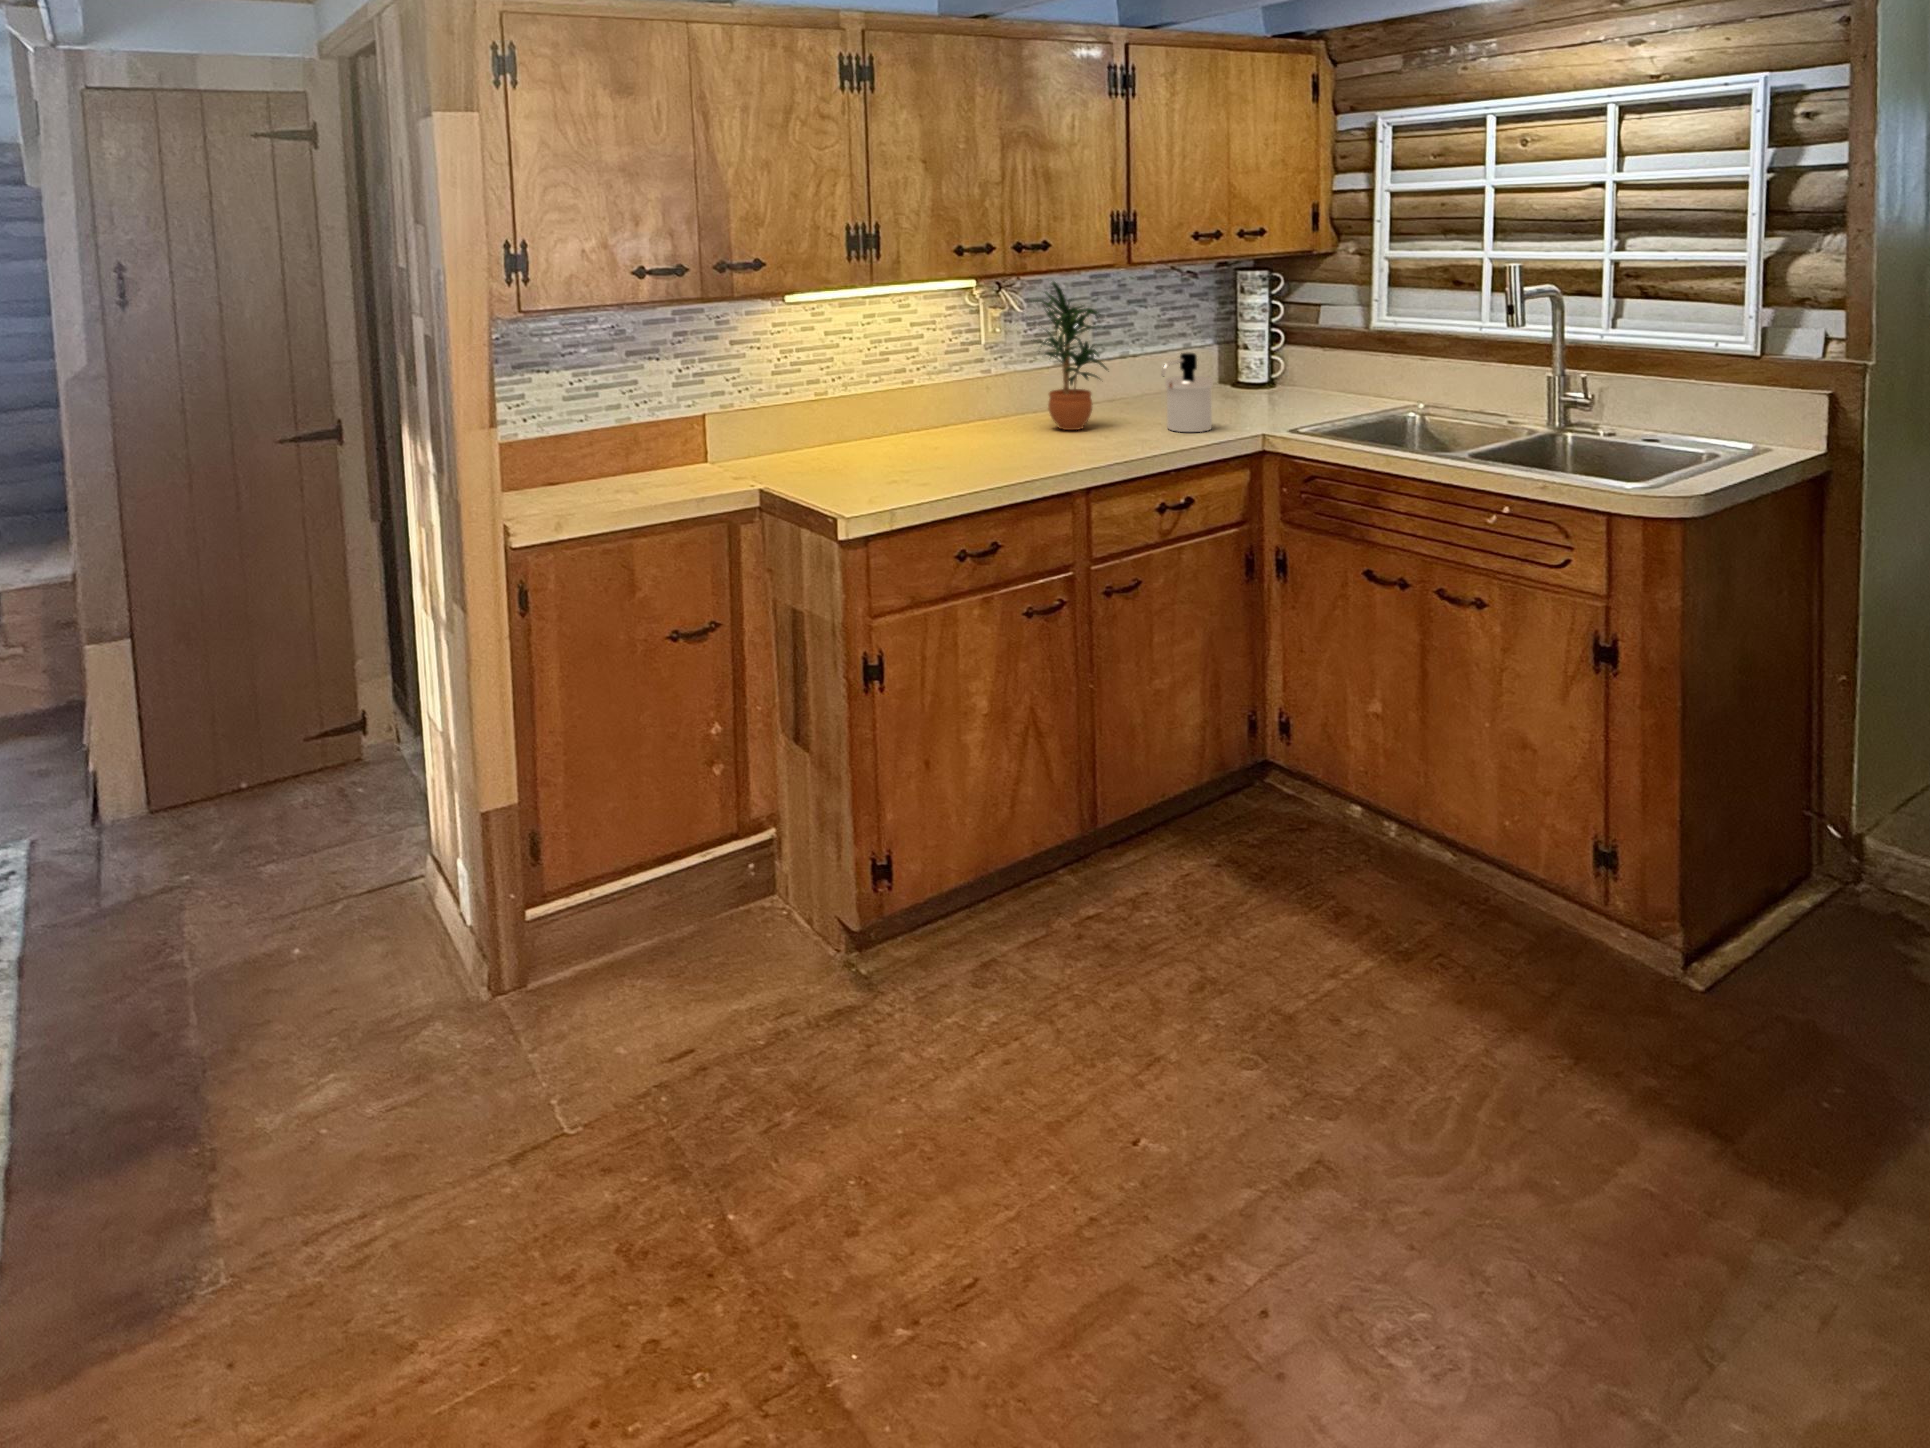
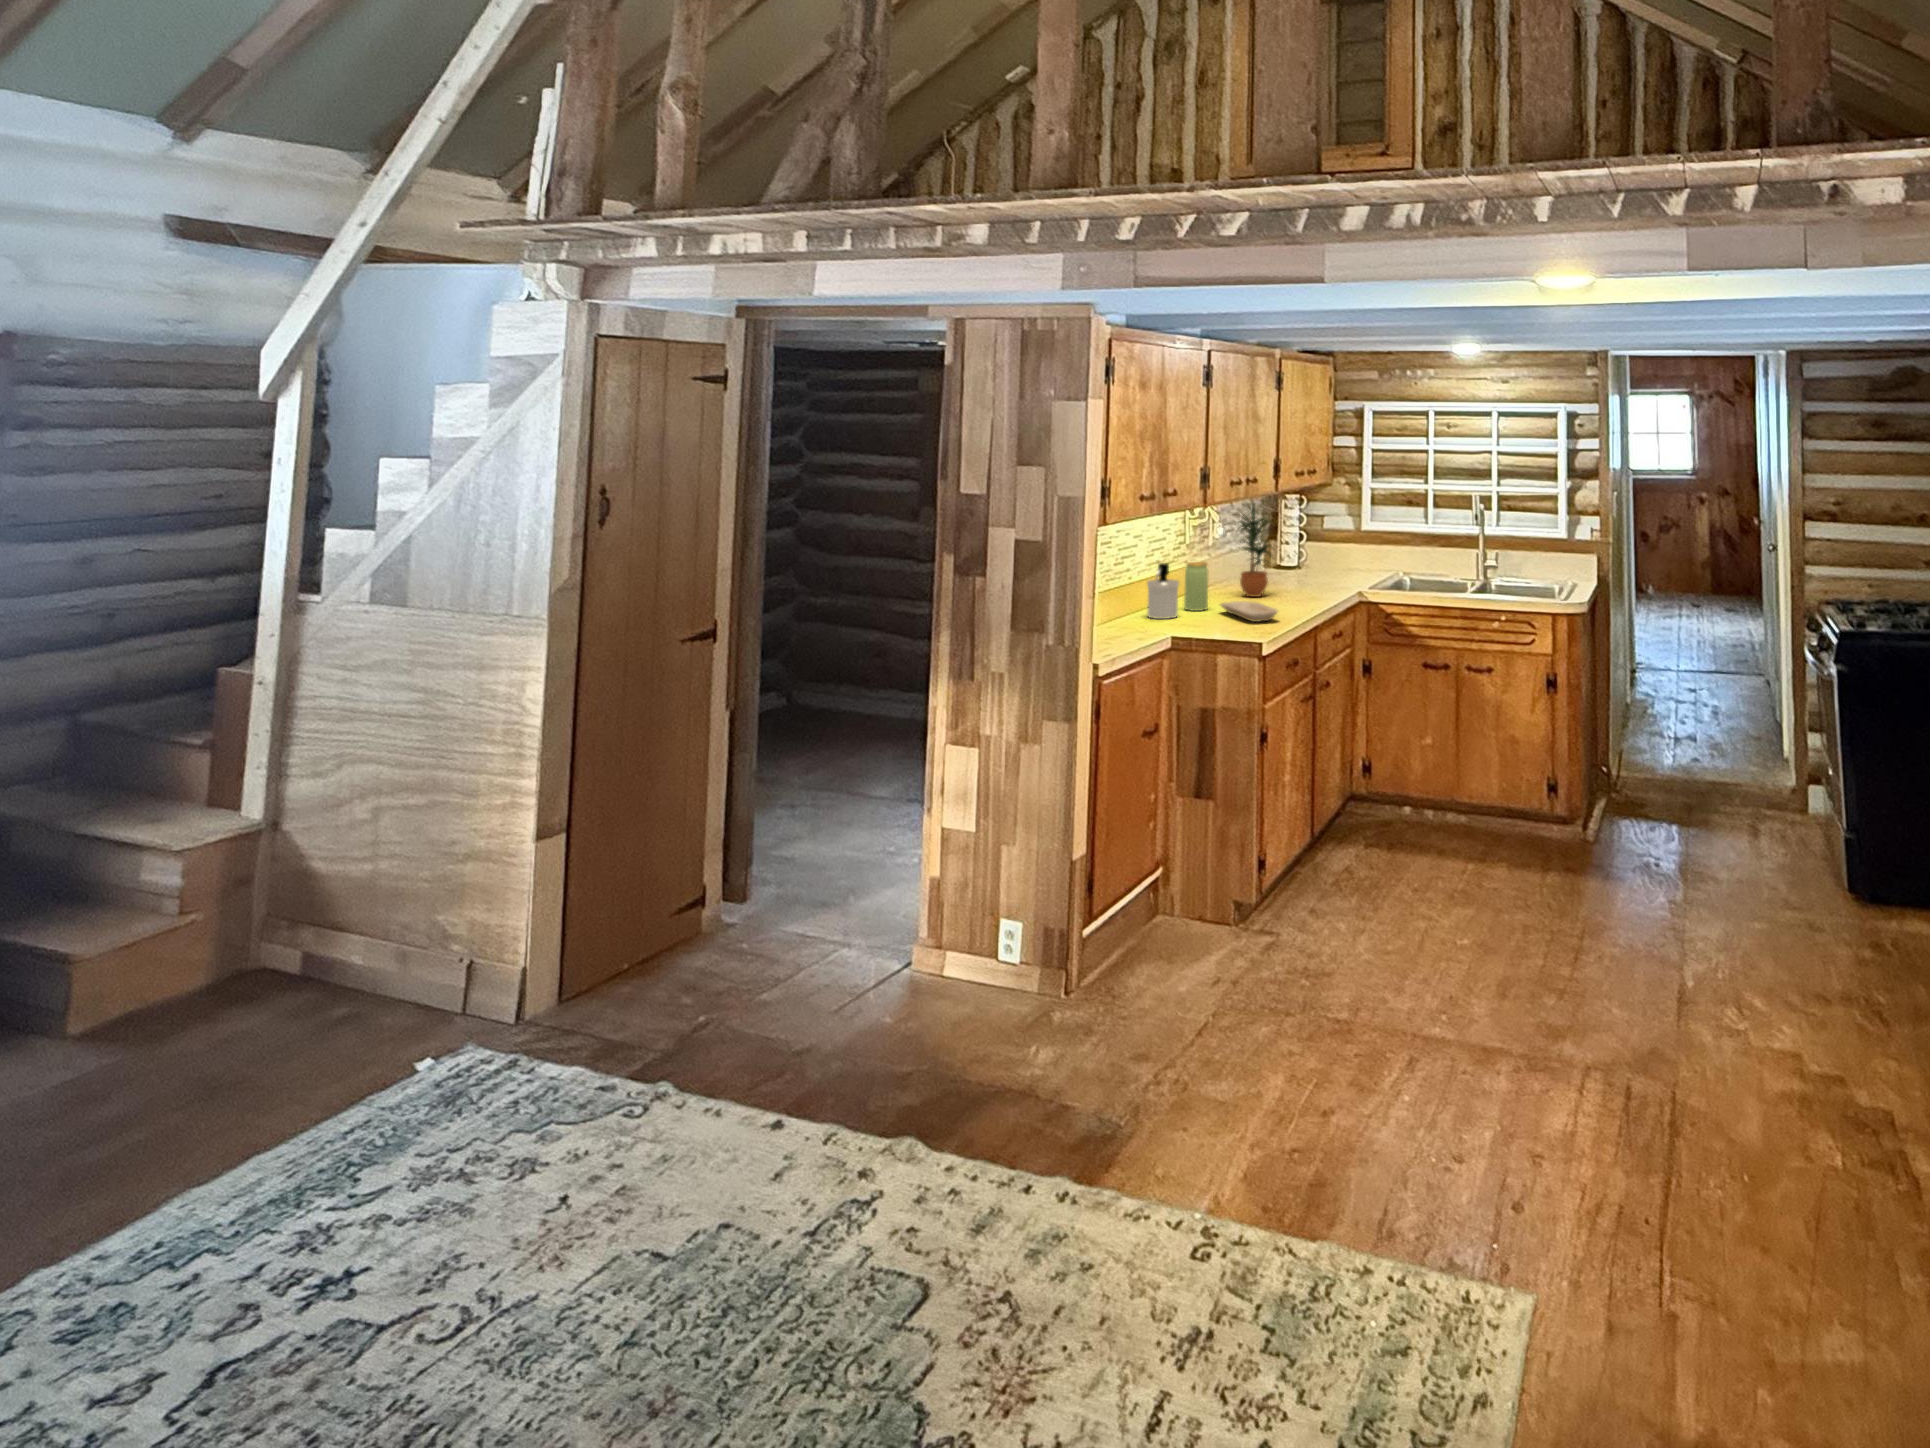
soap dispenser: present [1161,353,1213,432] -> present [1147,563,1179,619]
jar: none [904,373,943,448] -> present [1184,562,1208,611]
tray: none [912,438,989,477] -> present [1221,601,1278,622]

